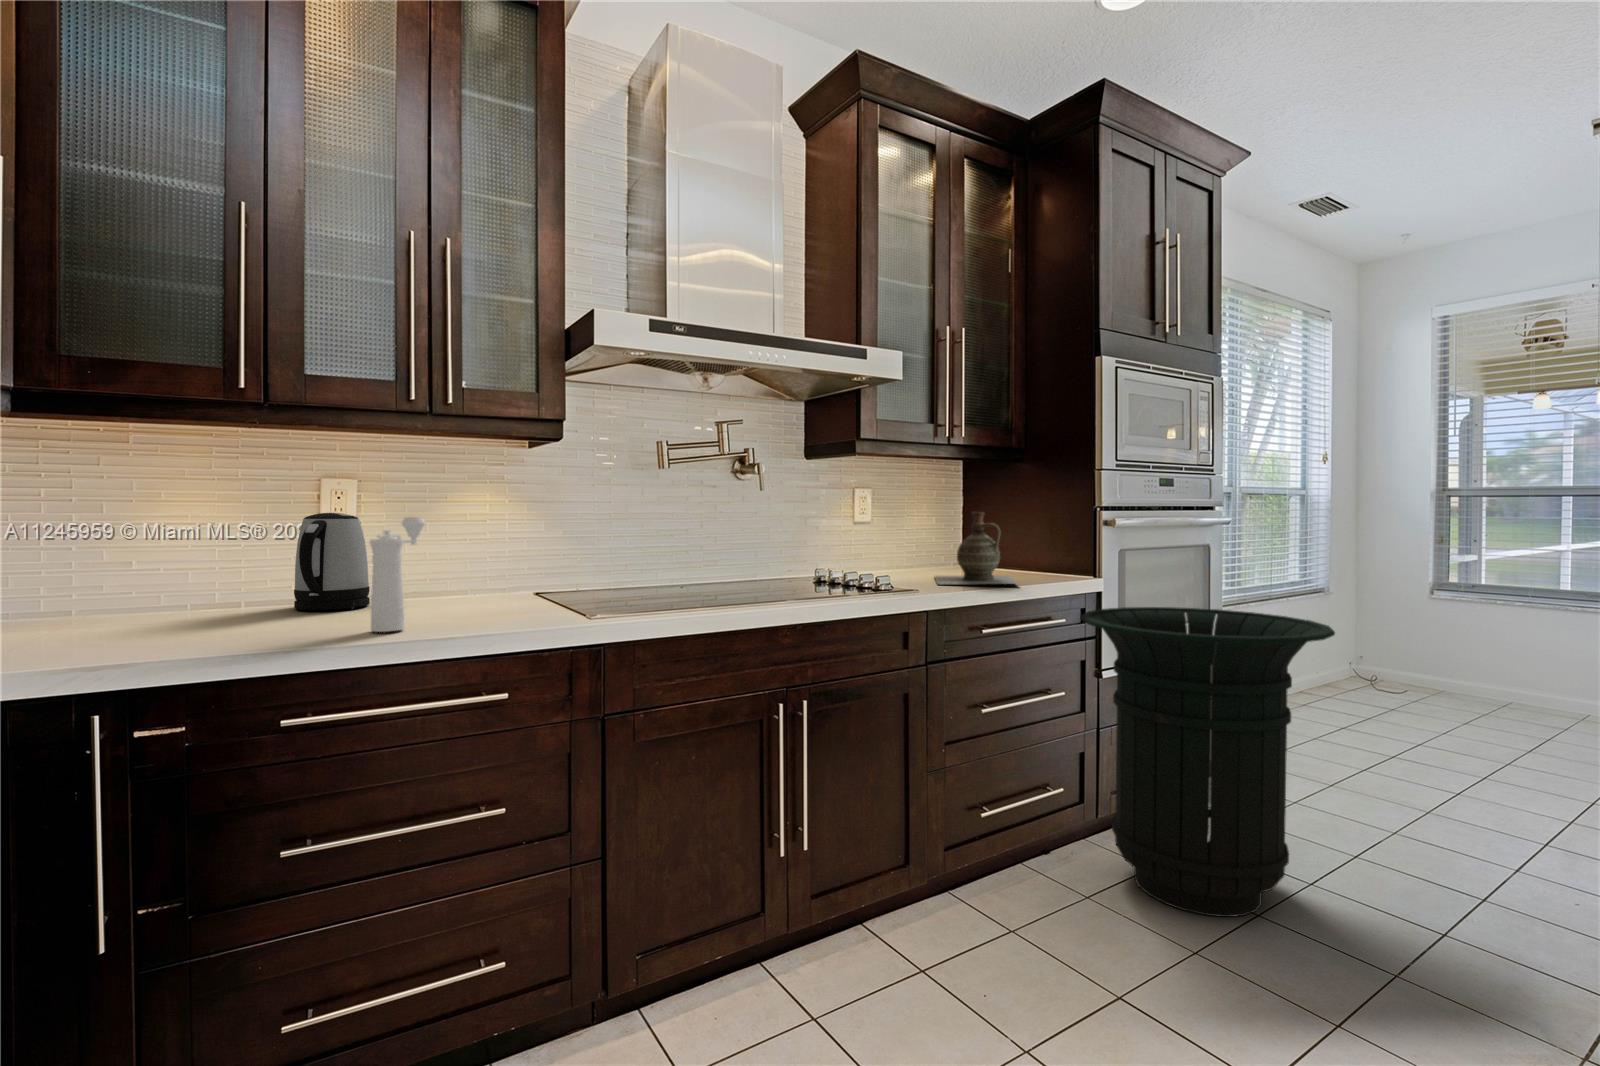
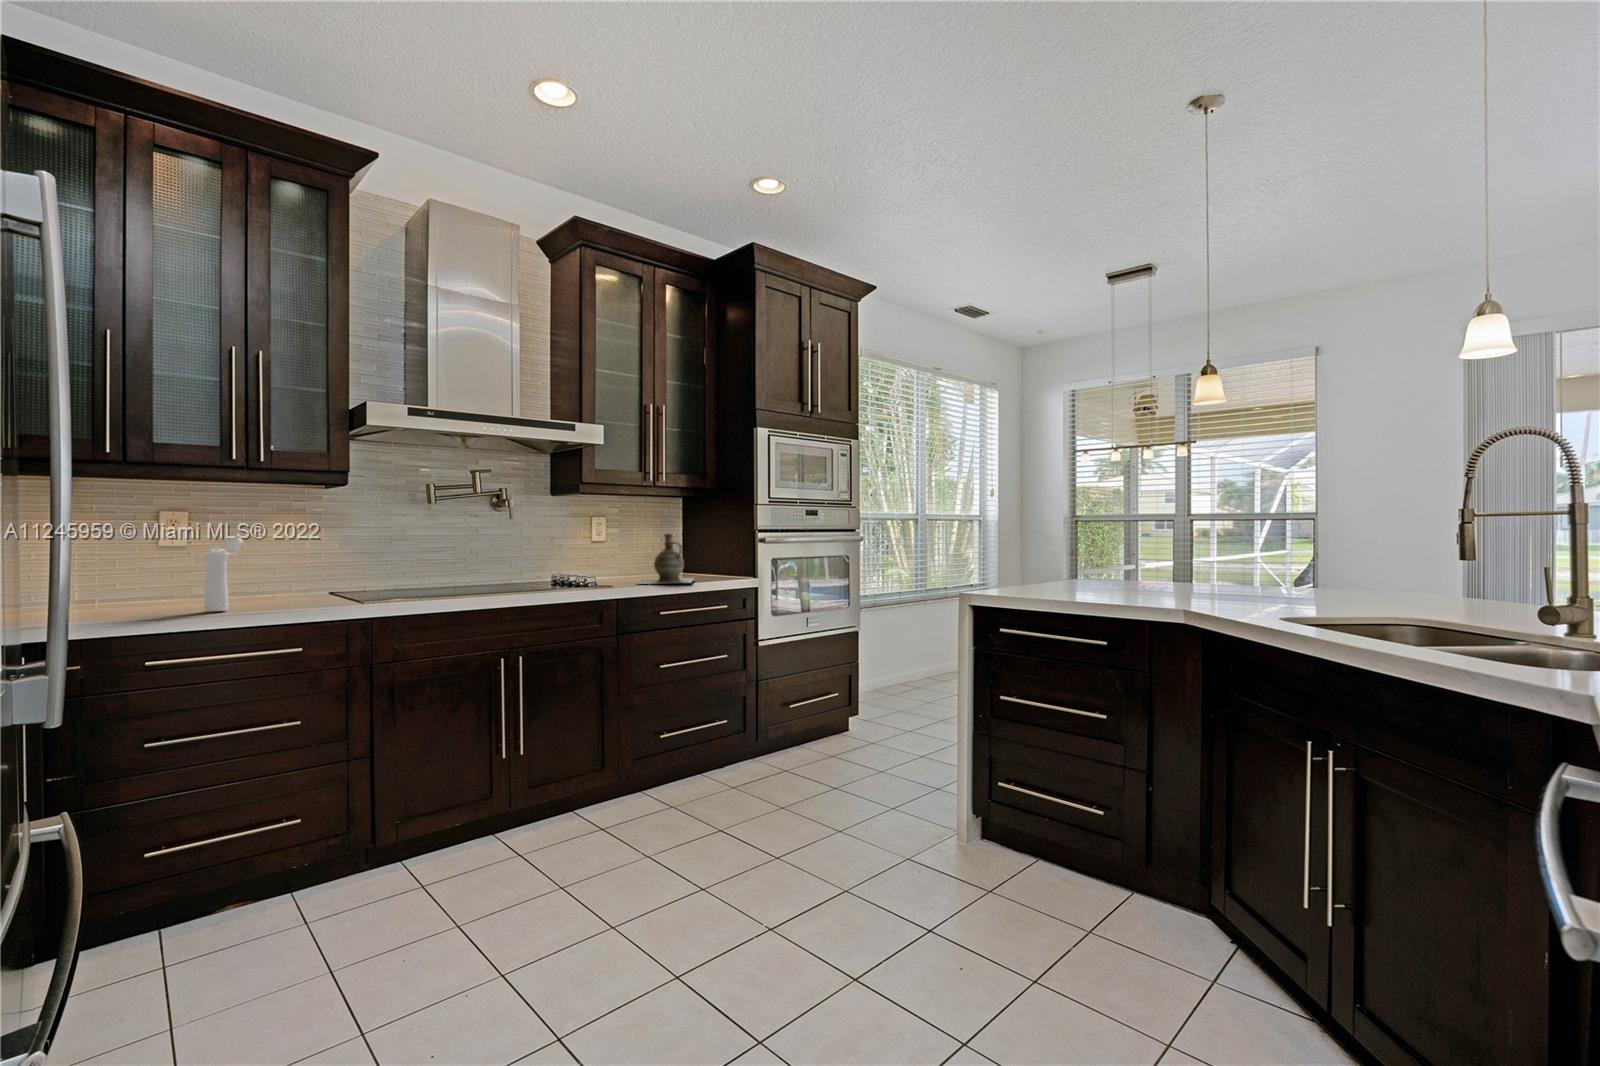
kettle: present [294,513,370,610] -> none [138,535,197,602]
trash can: present [1081,607,1335,917] -> none [732,599,877,793]

